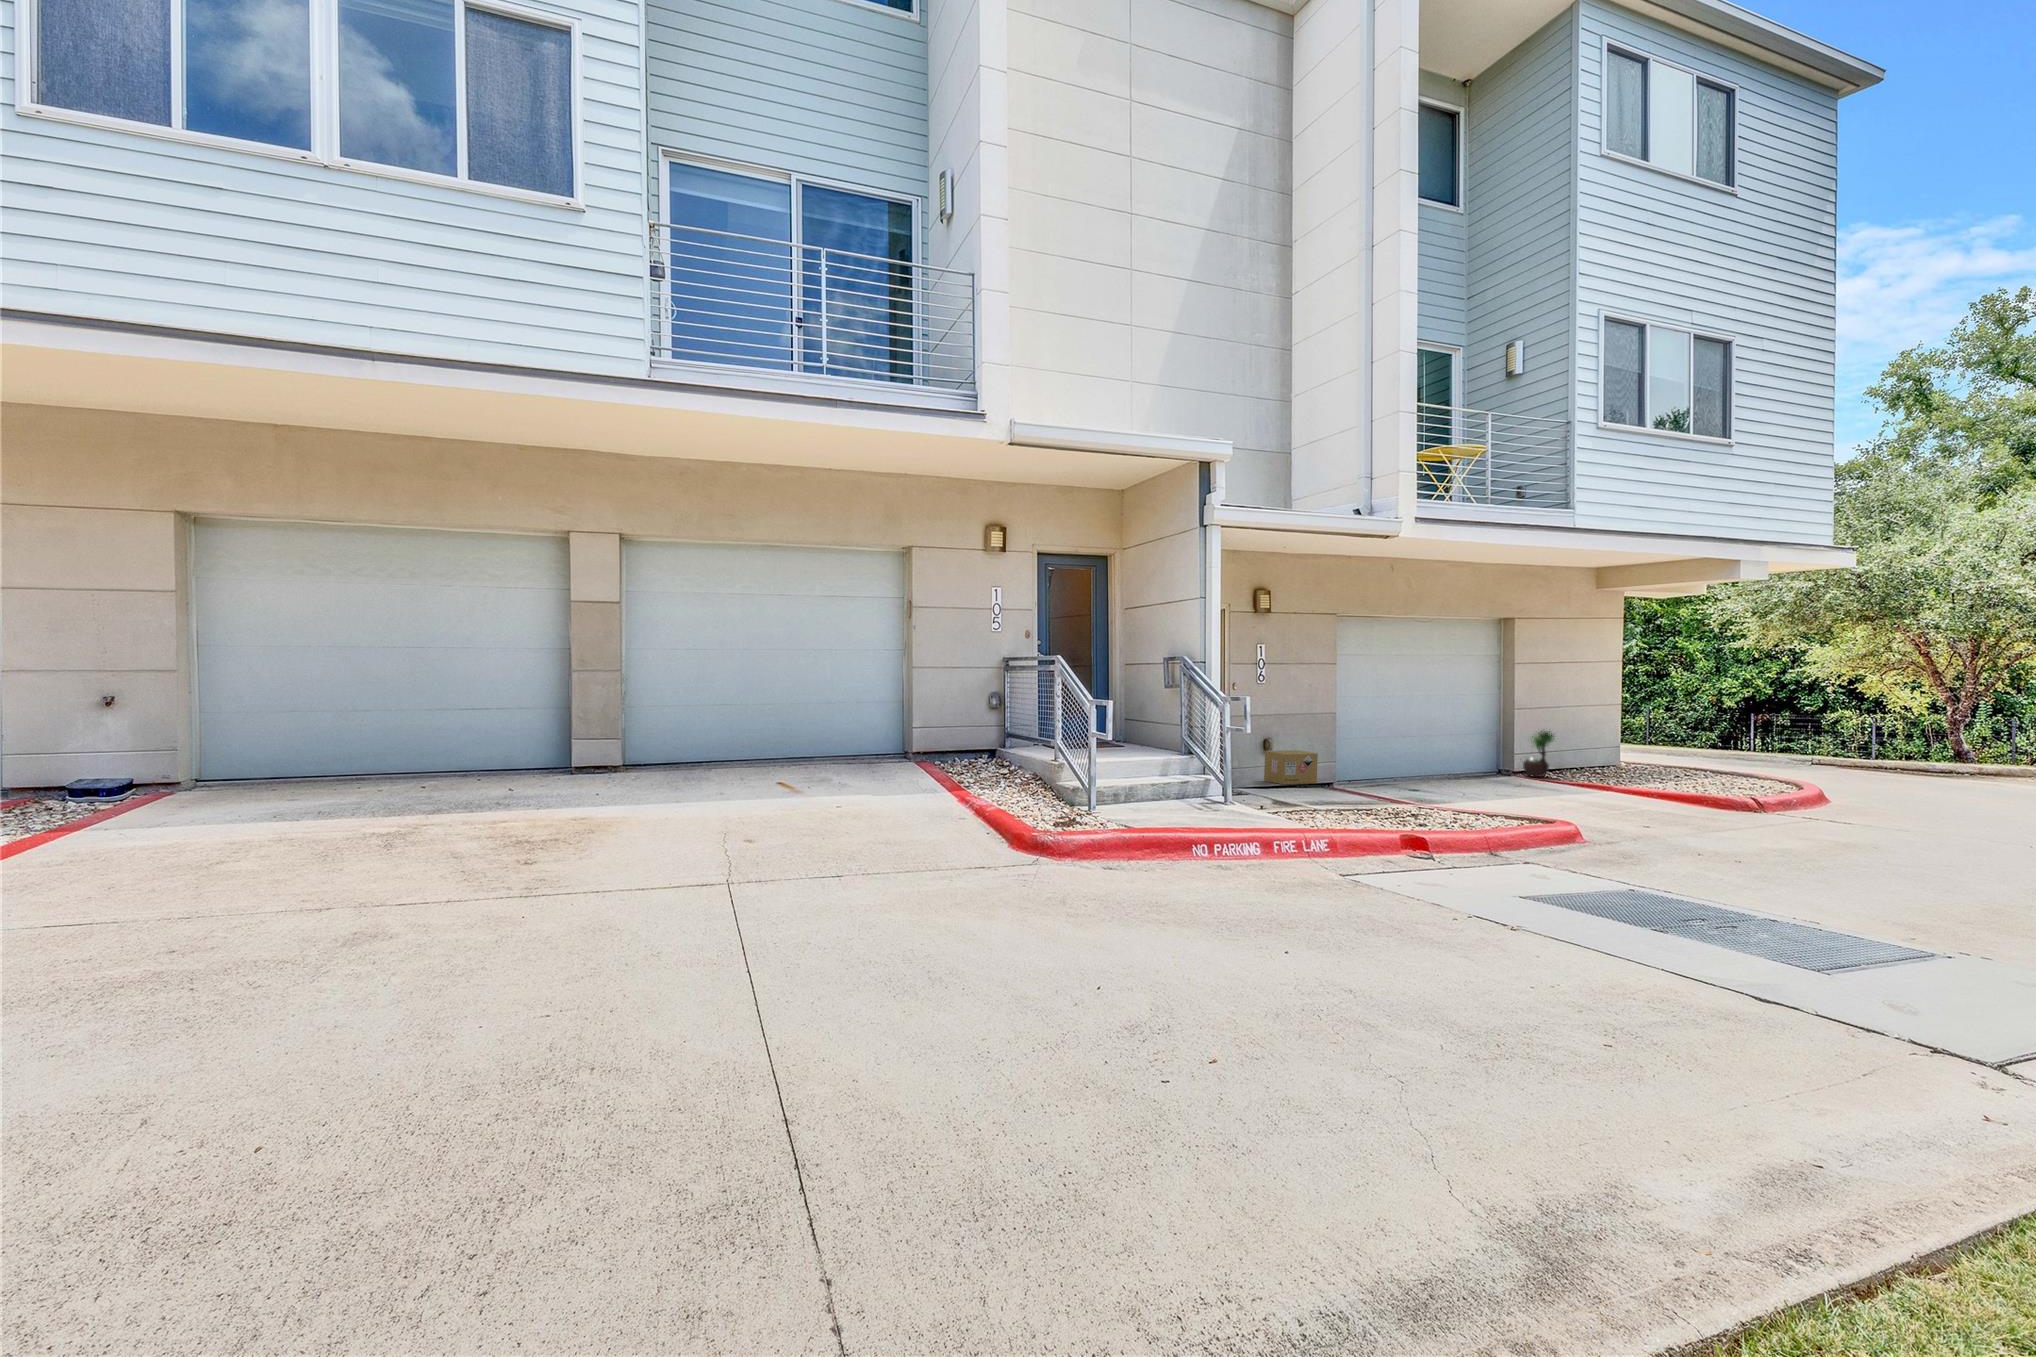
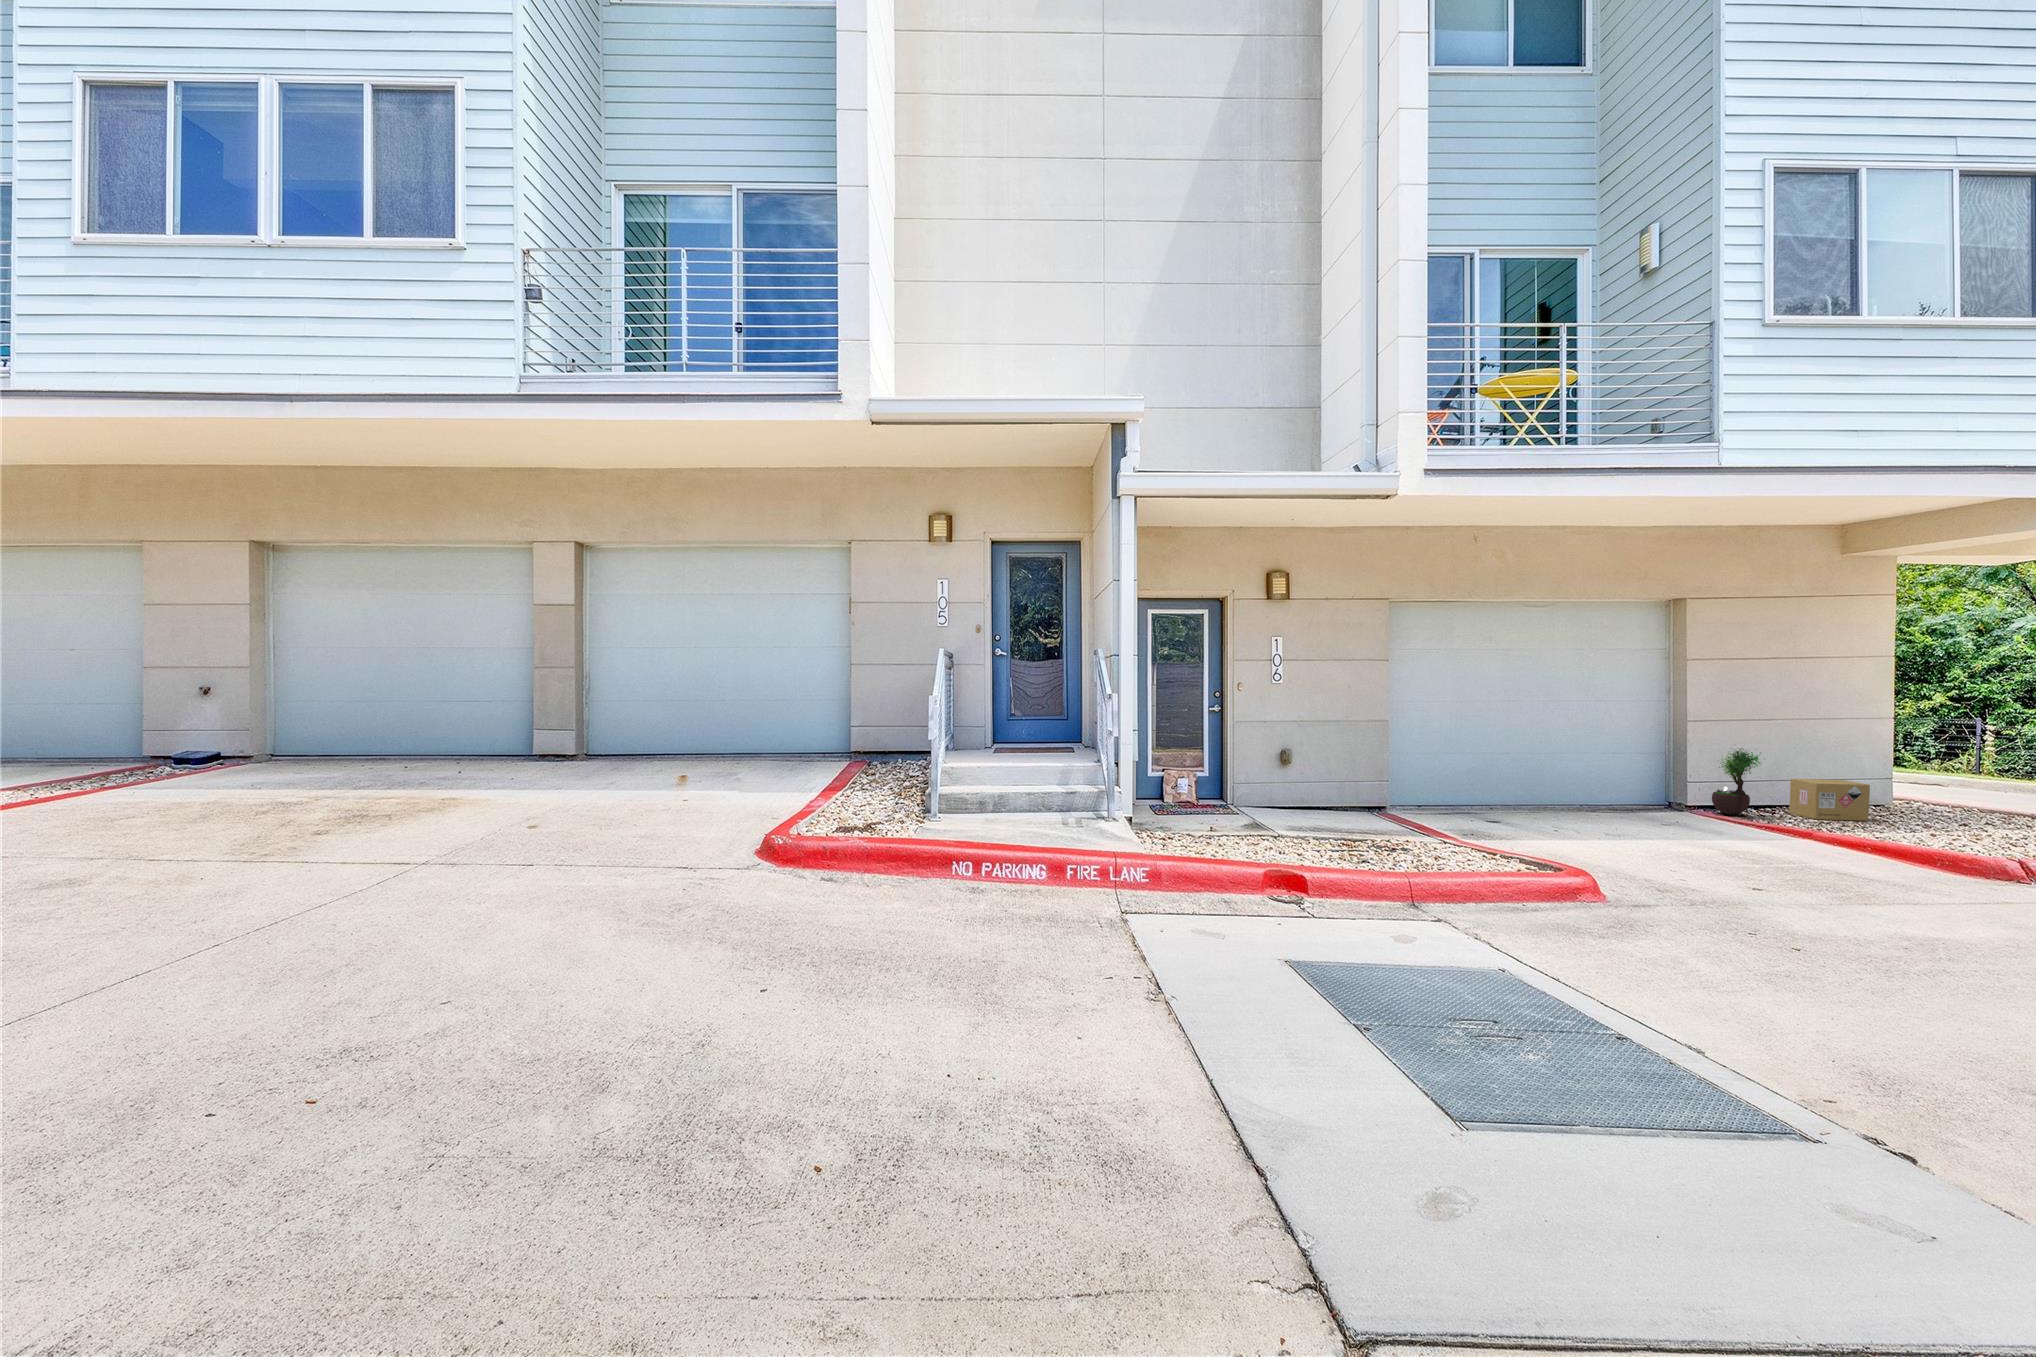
cardboard box: present [1264,750,1318,785] -> present [1789,779,1870,821]

